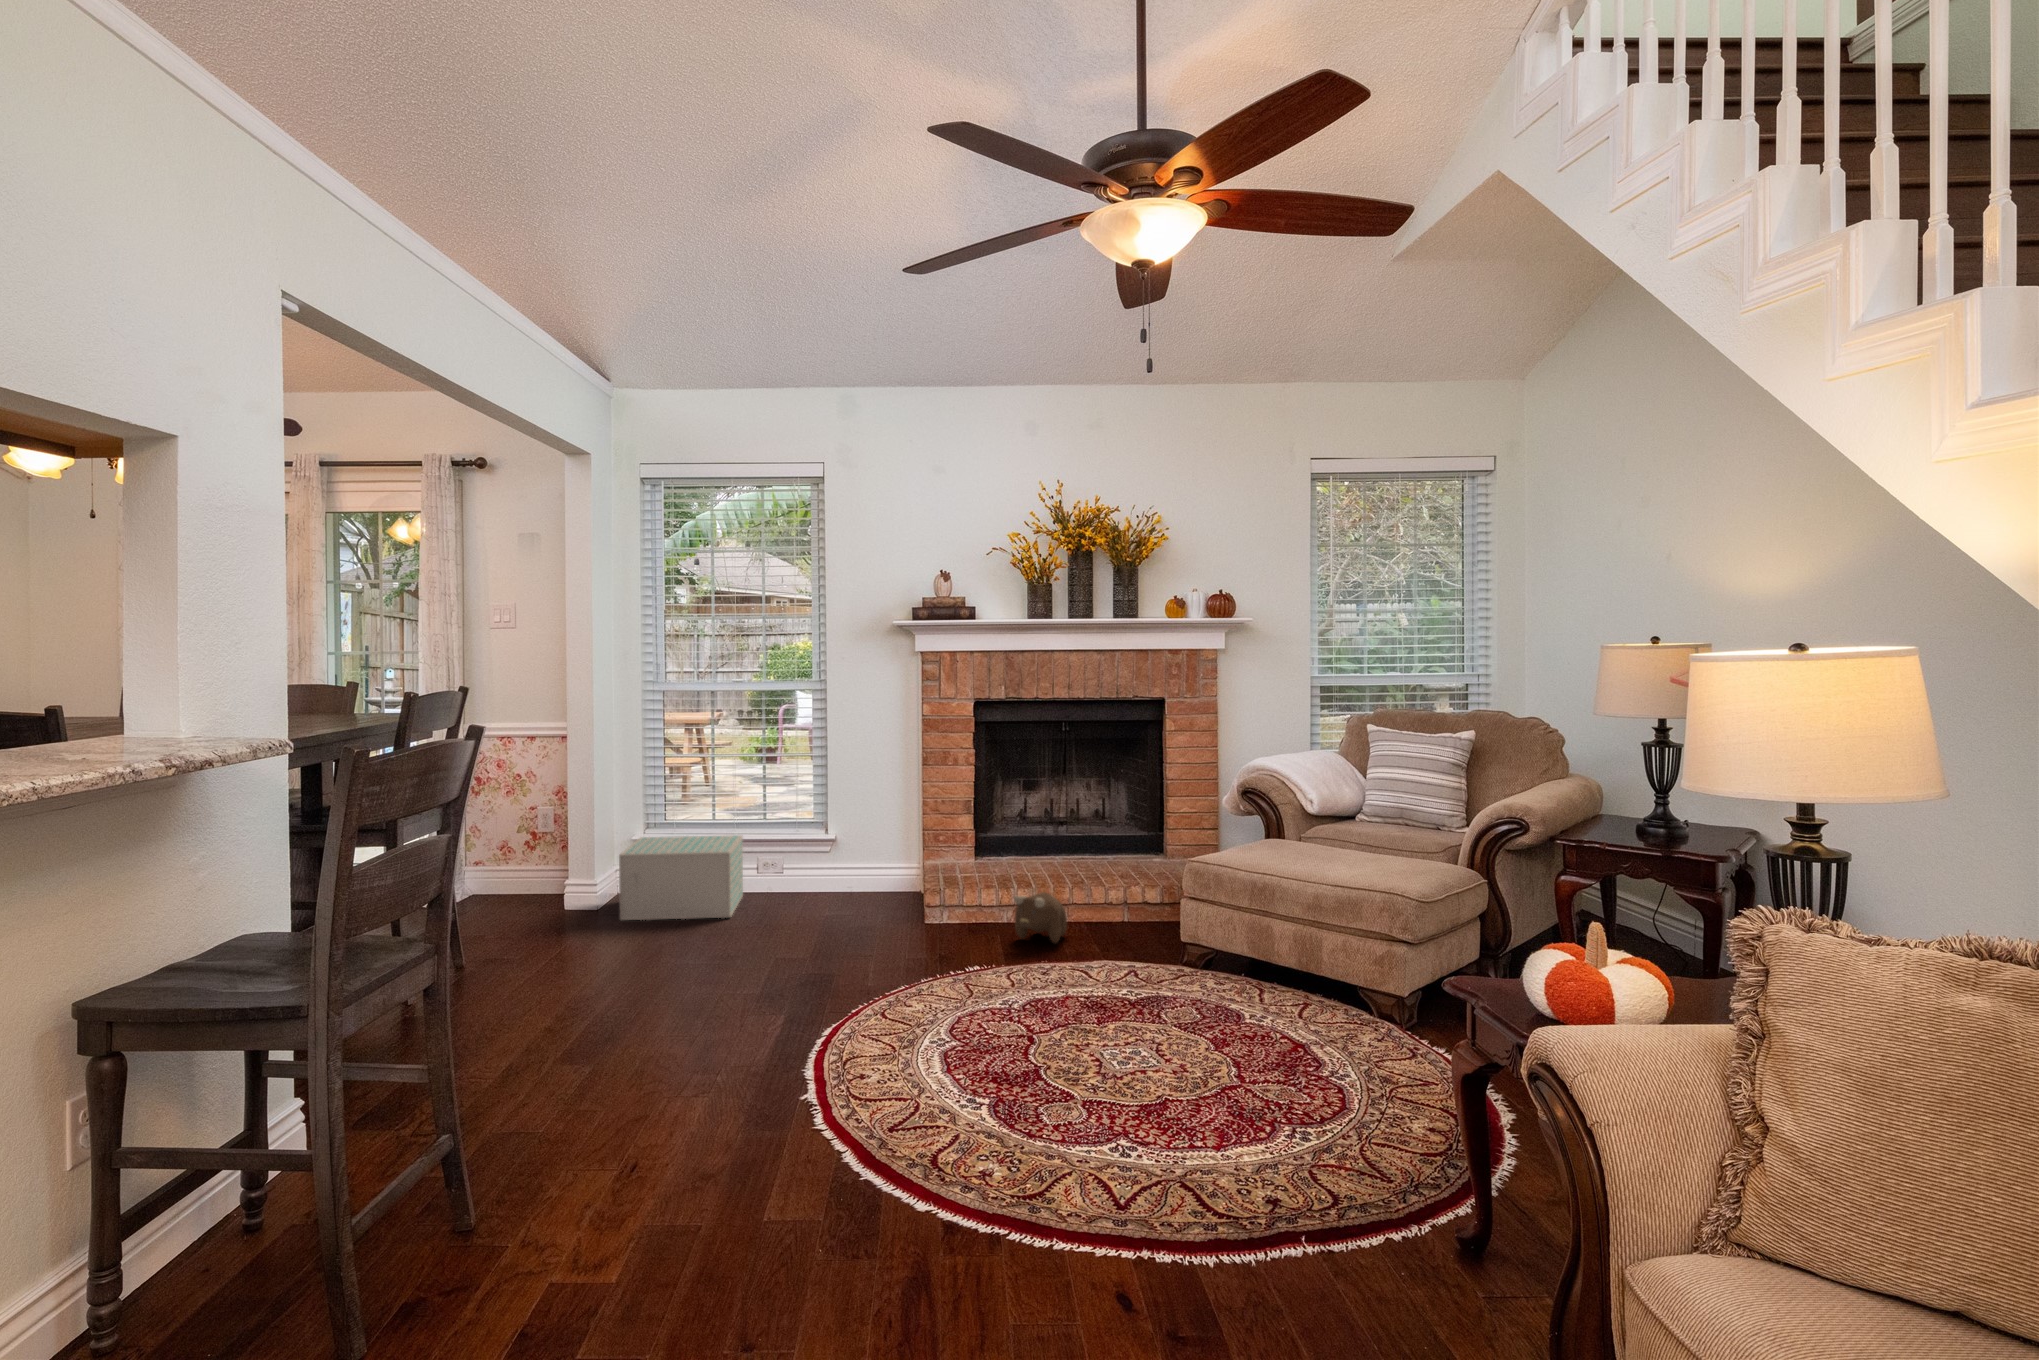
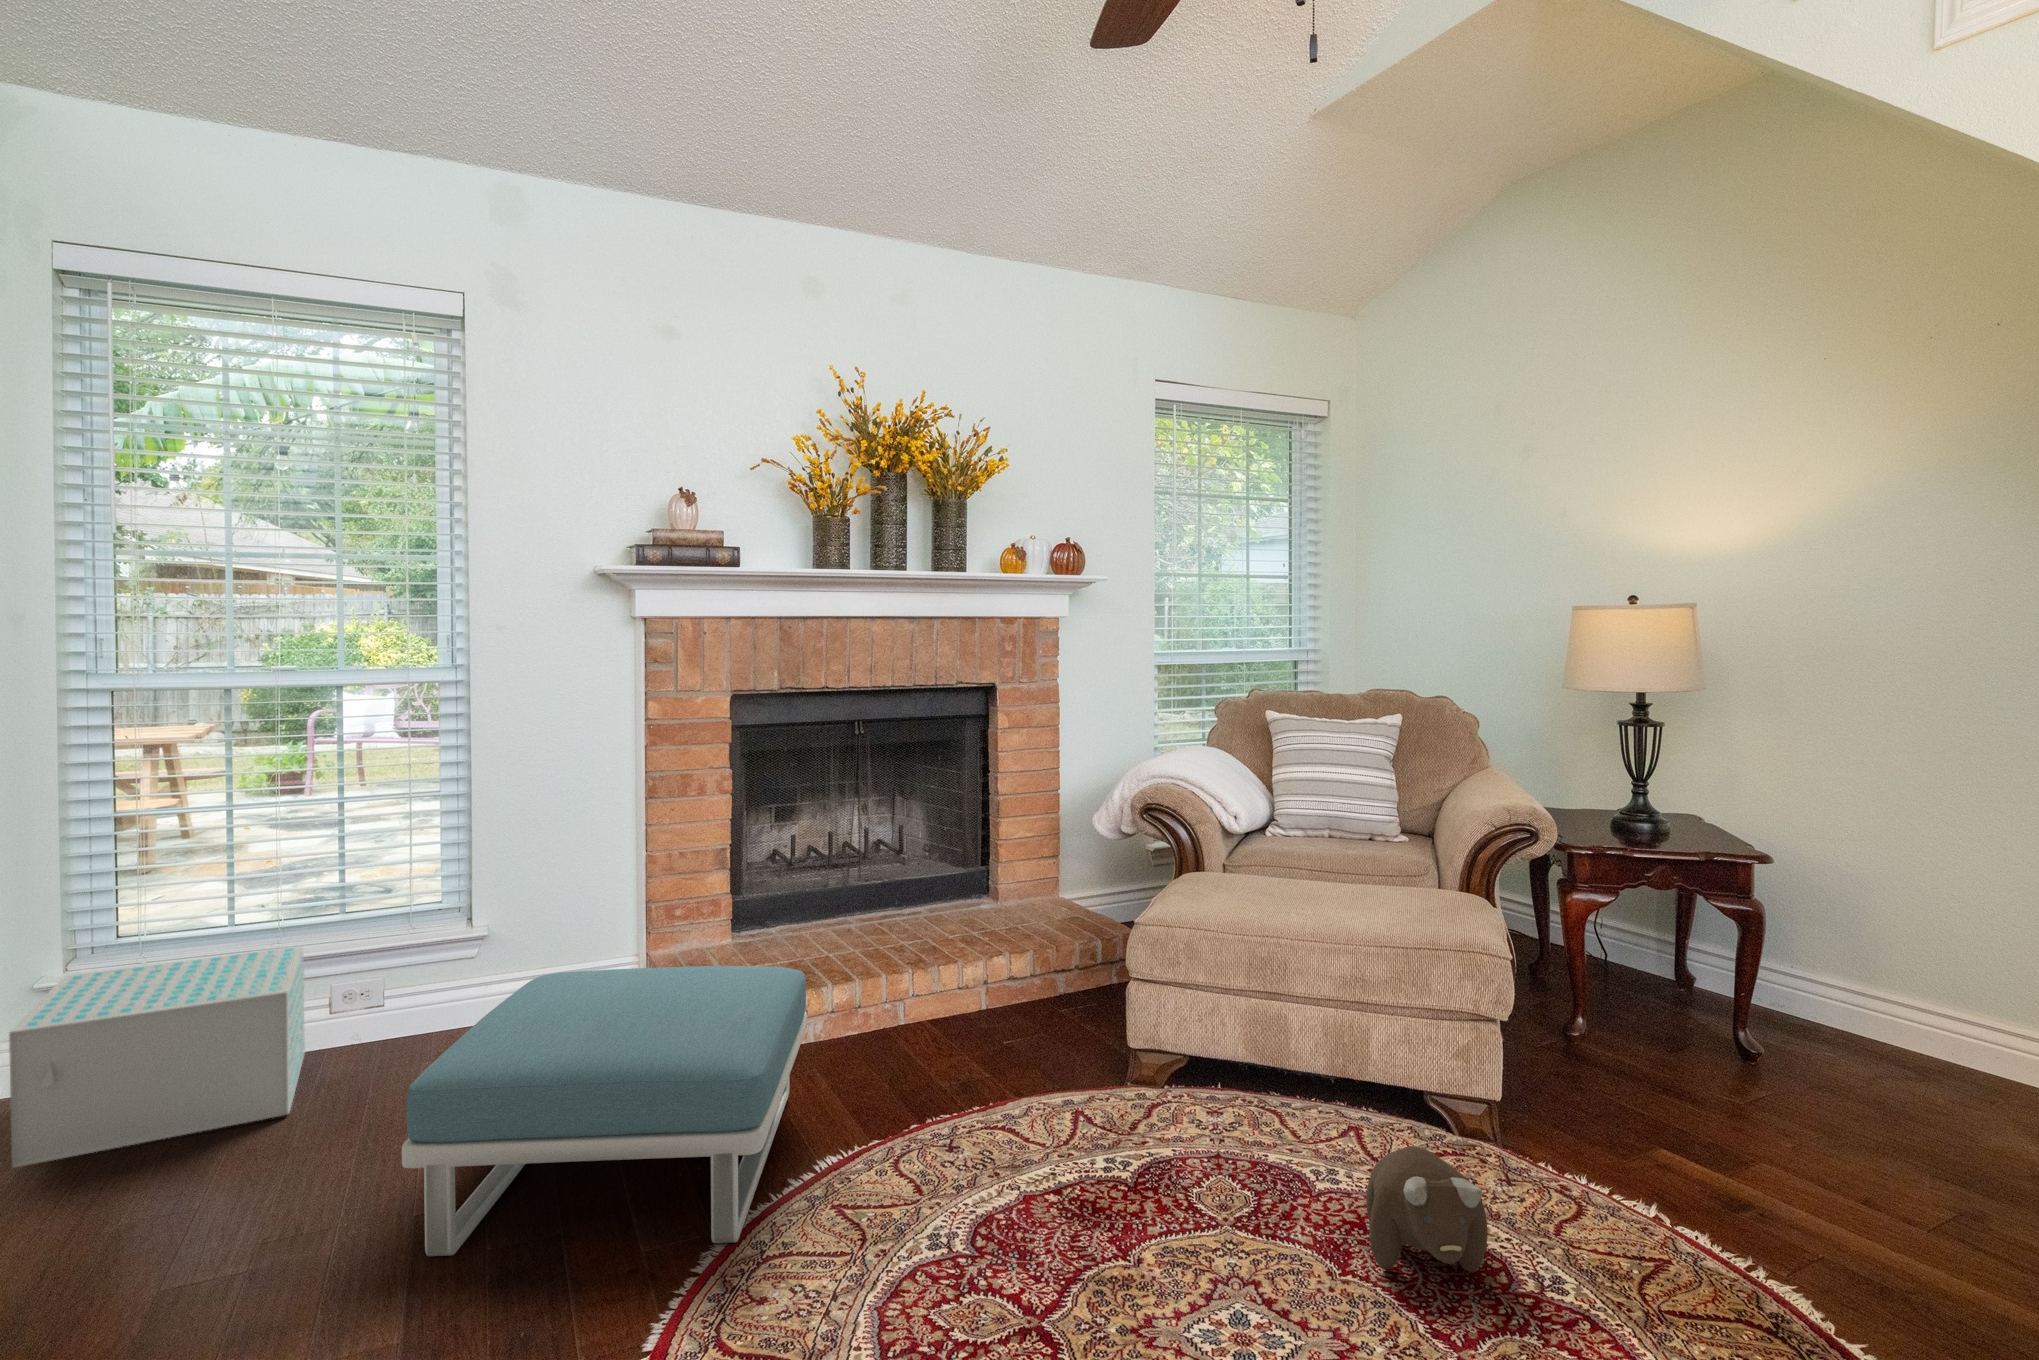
footstool: none [763,856,983,990] -> present [402,966,807,1256]
plush toy: present [1014,892,1067,943] -> present [1366,1146,1488,1271]

